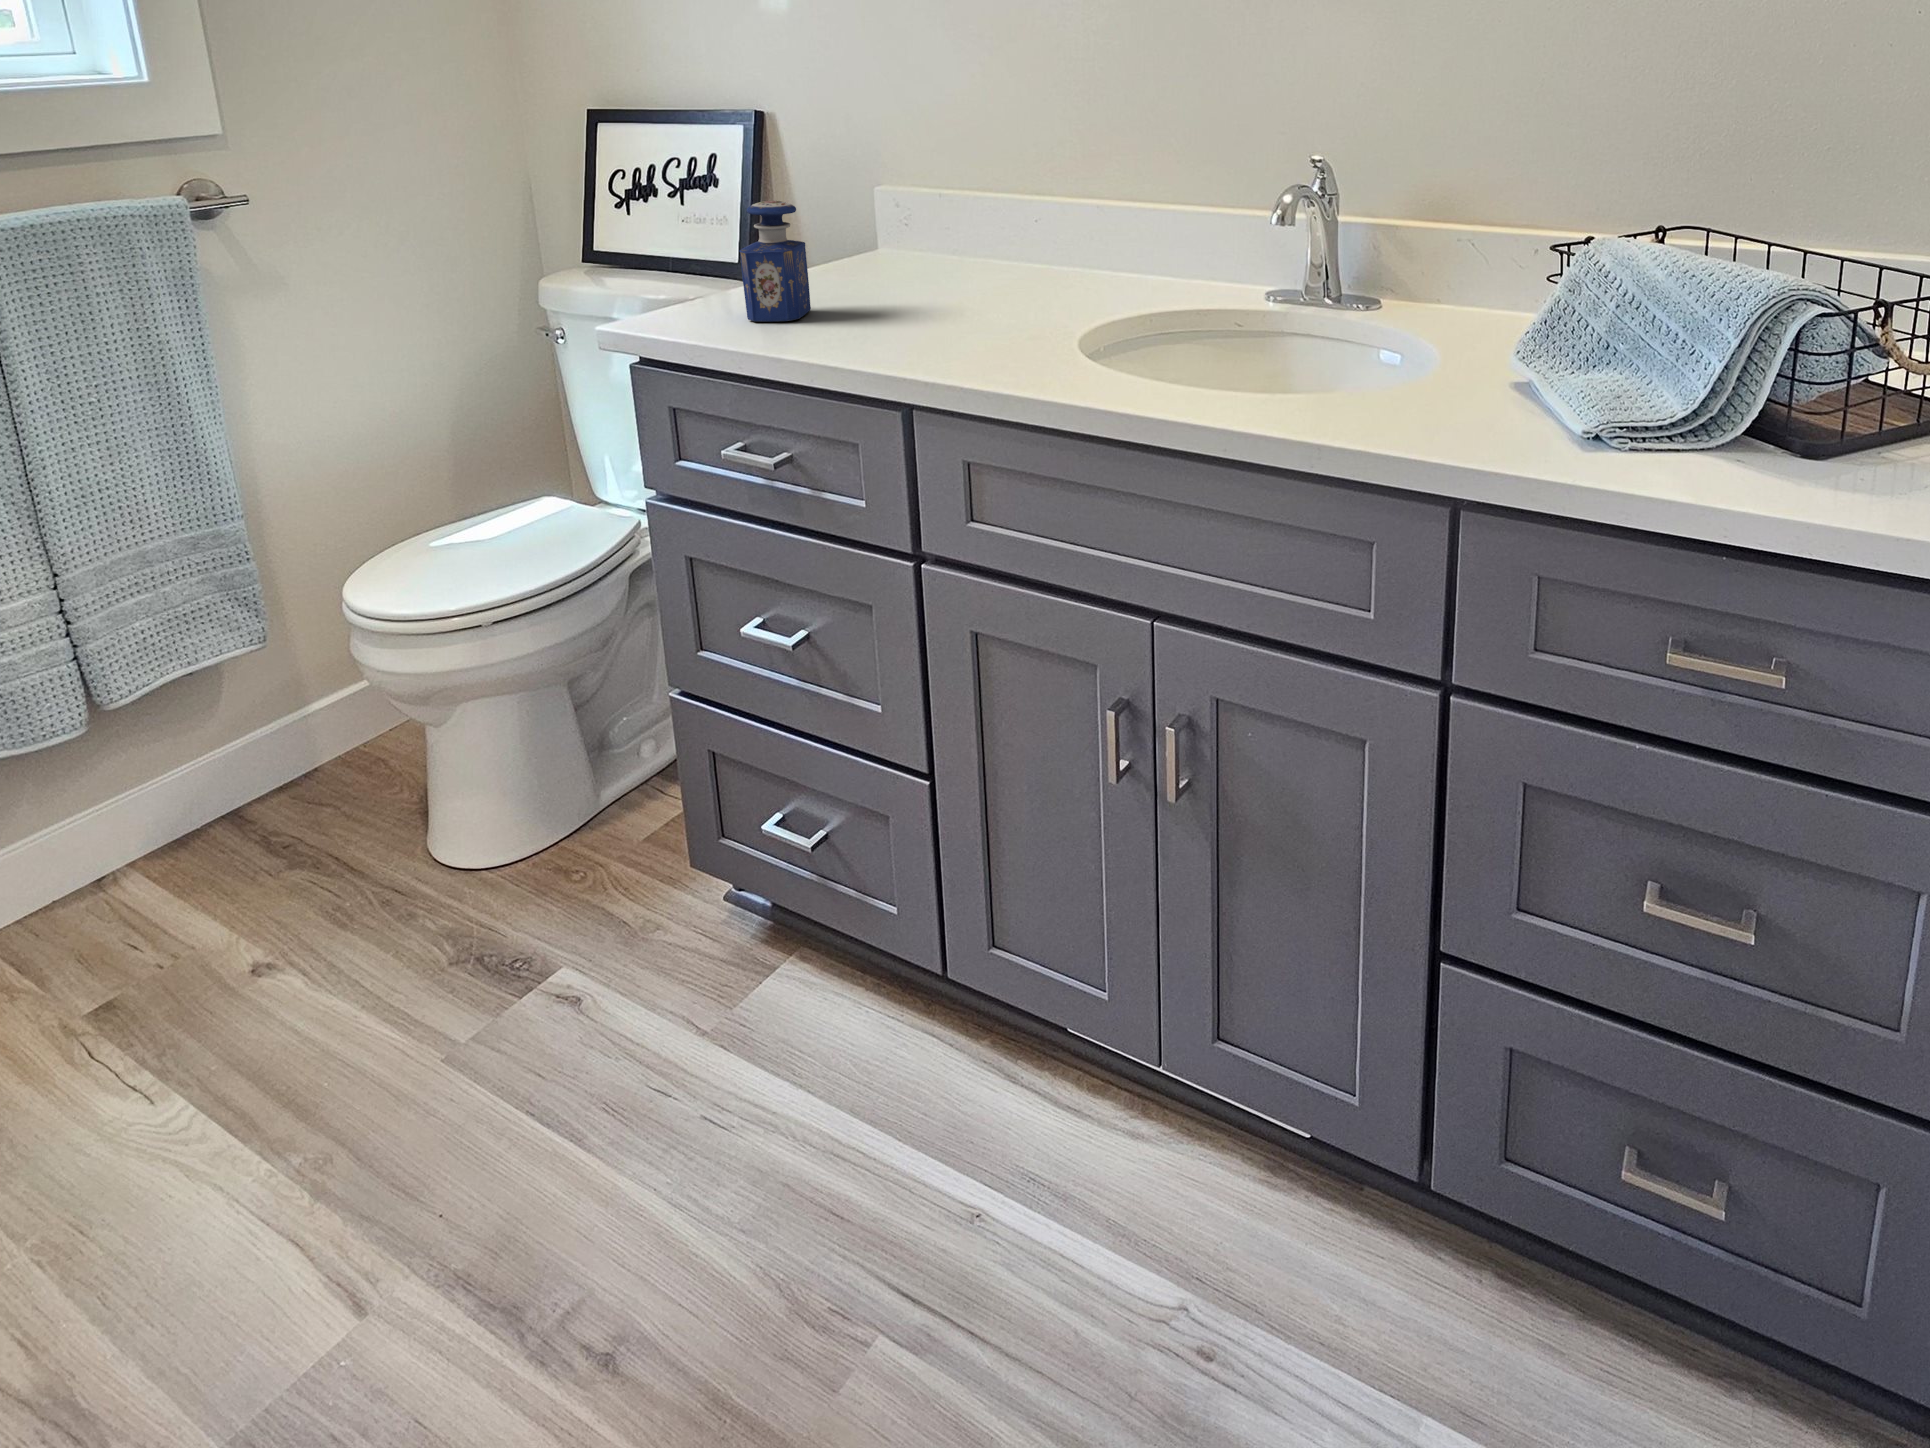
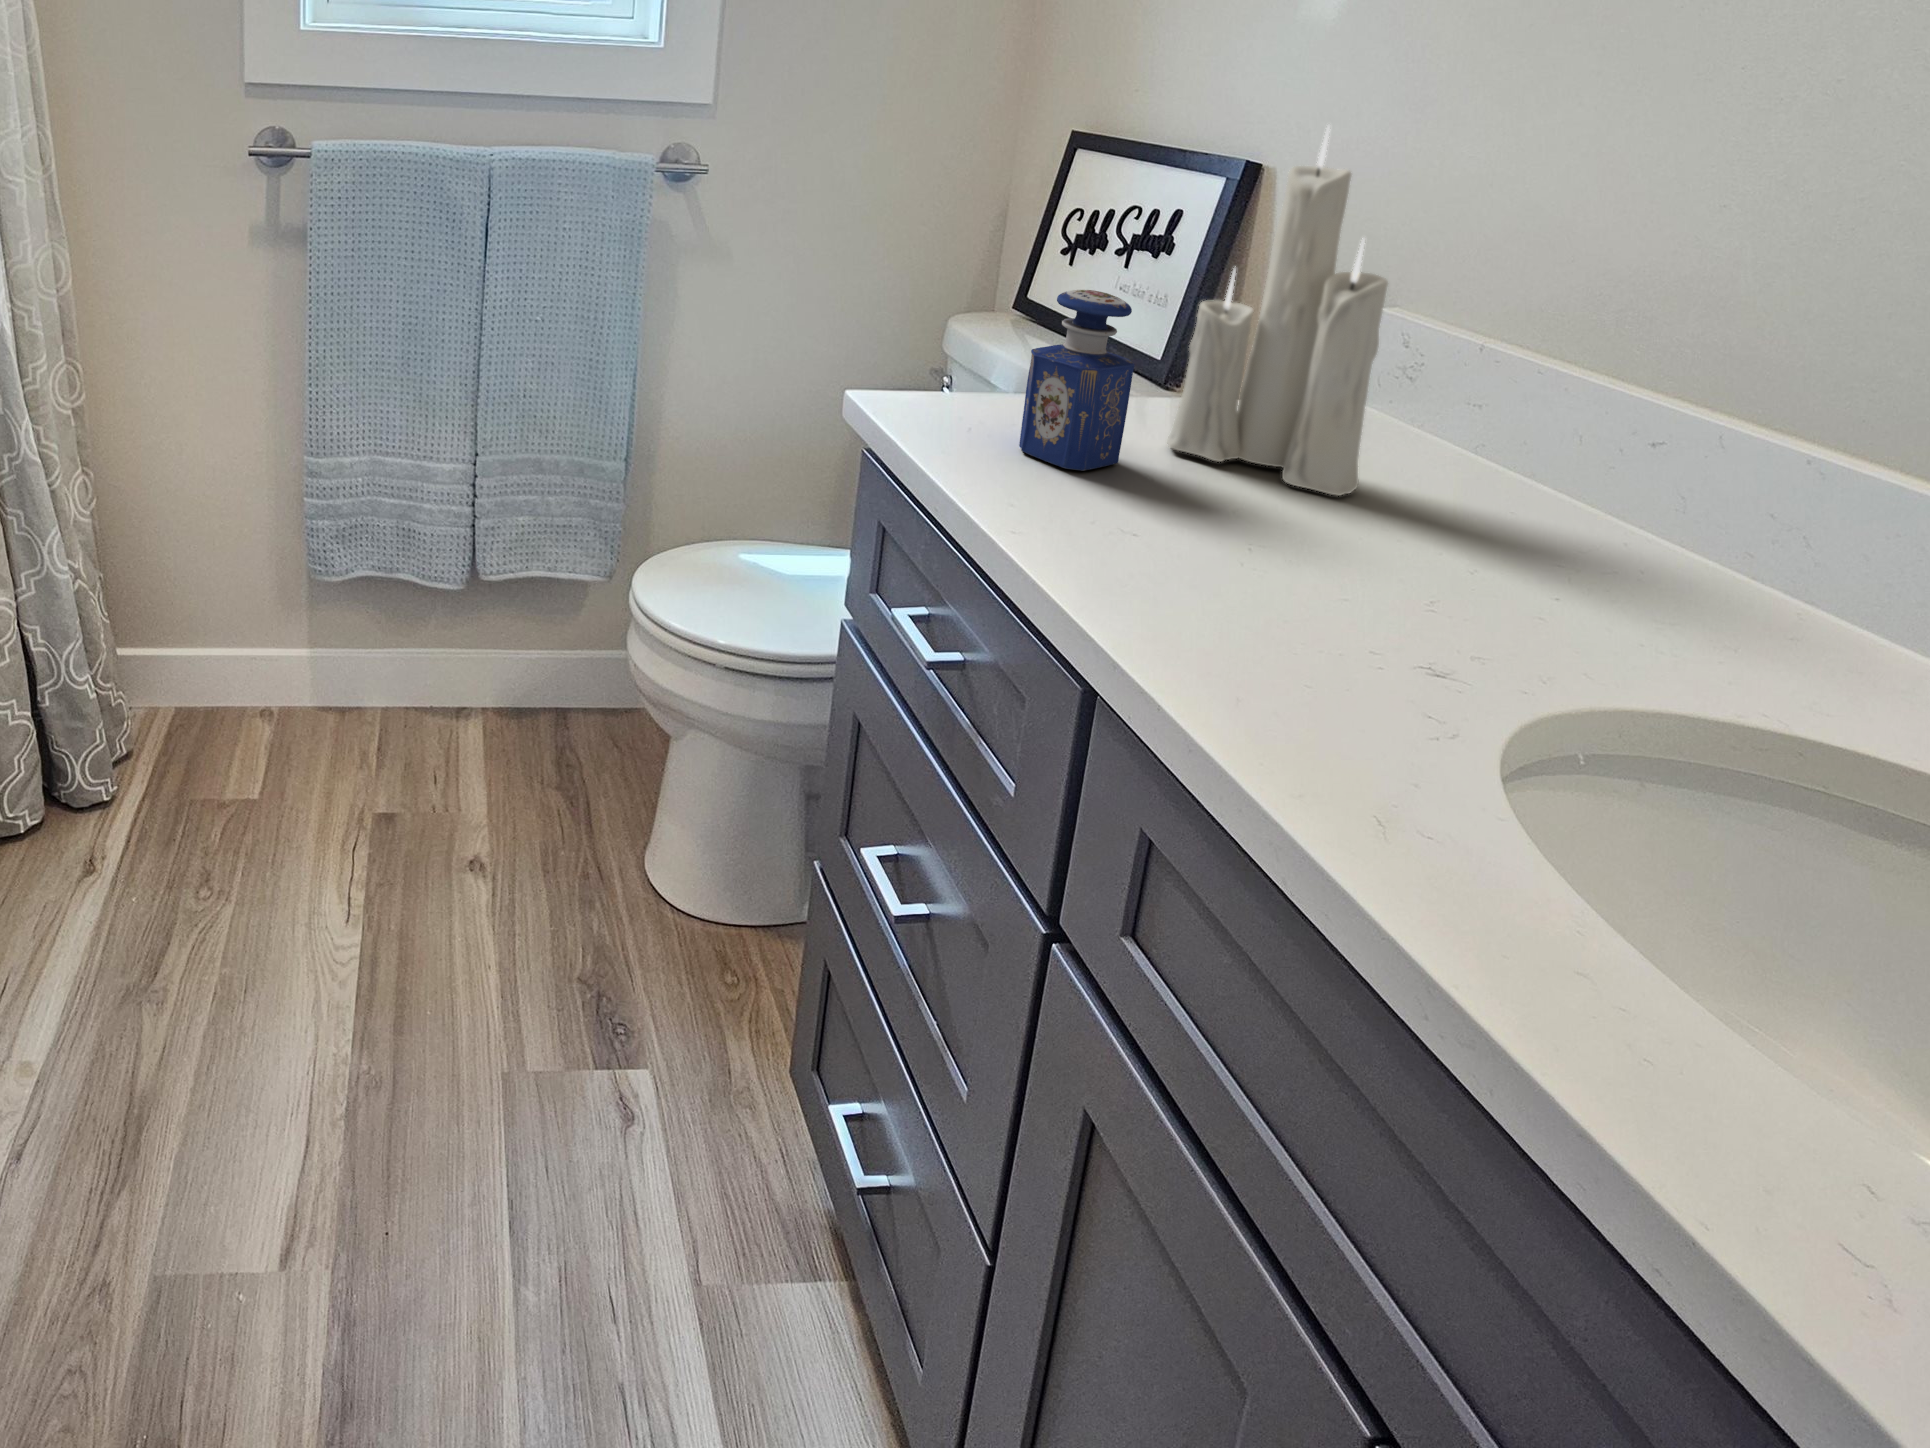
candle: none [817,59,930,295] -> present [1167,126,1388,496]

